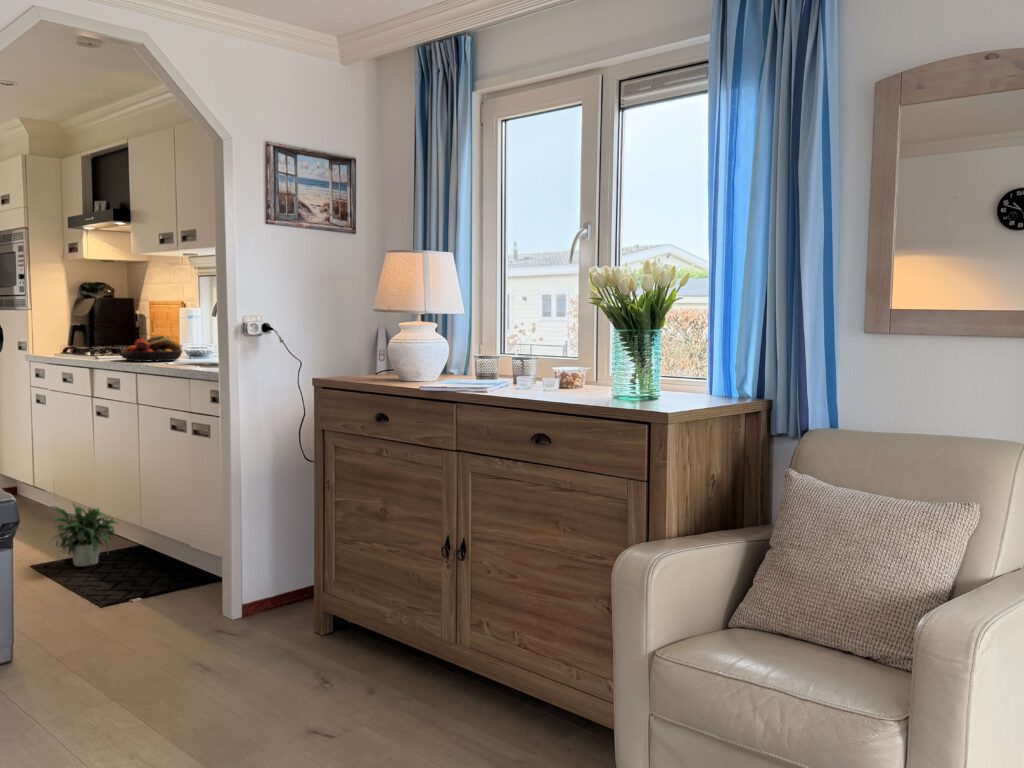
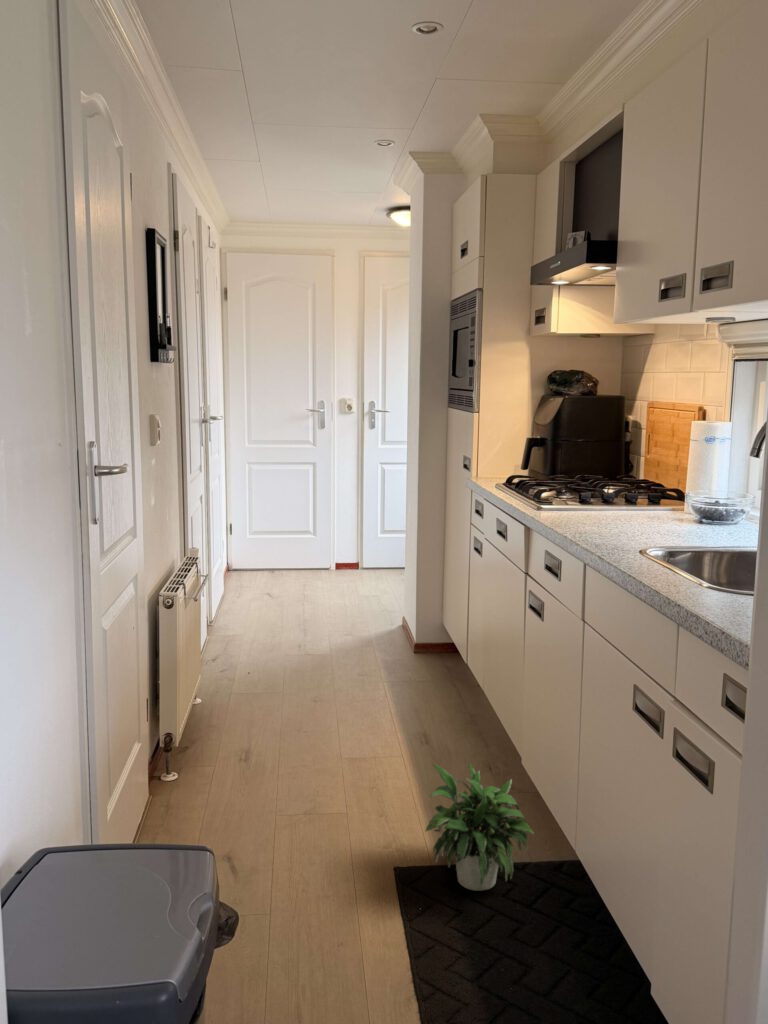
fruit bowl: present [120,336,182,361] -> none [570,478,684,534]

